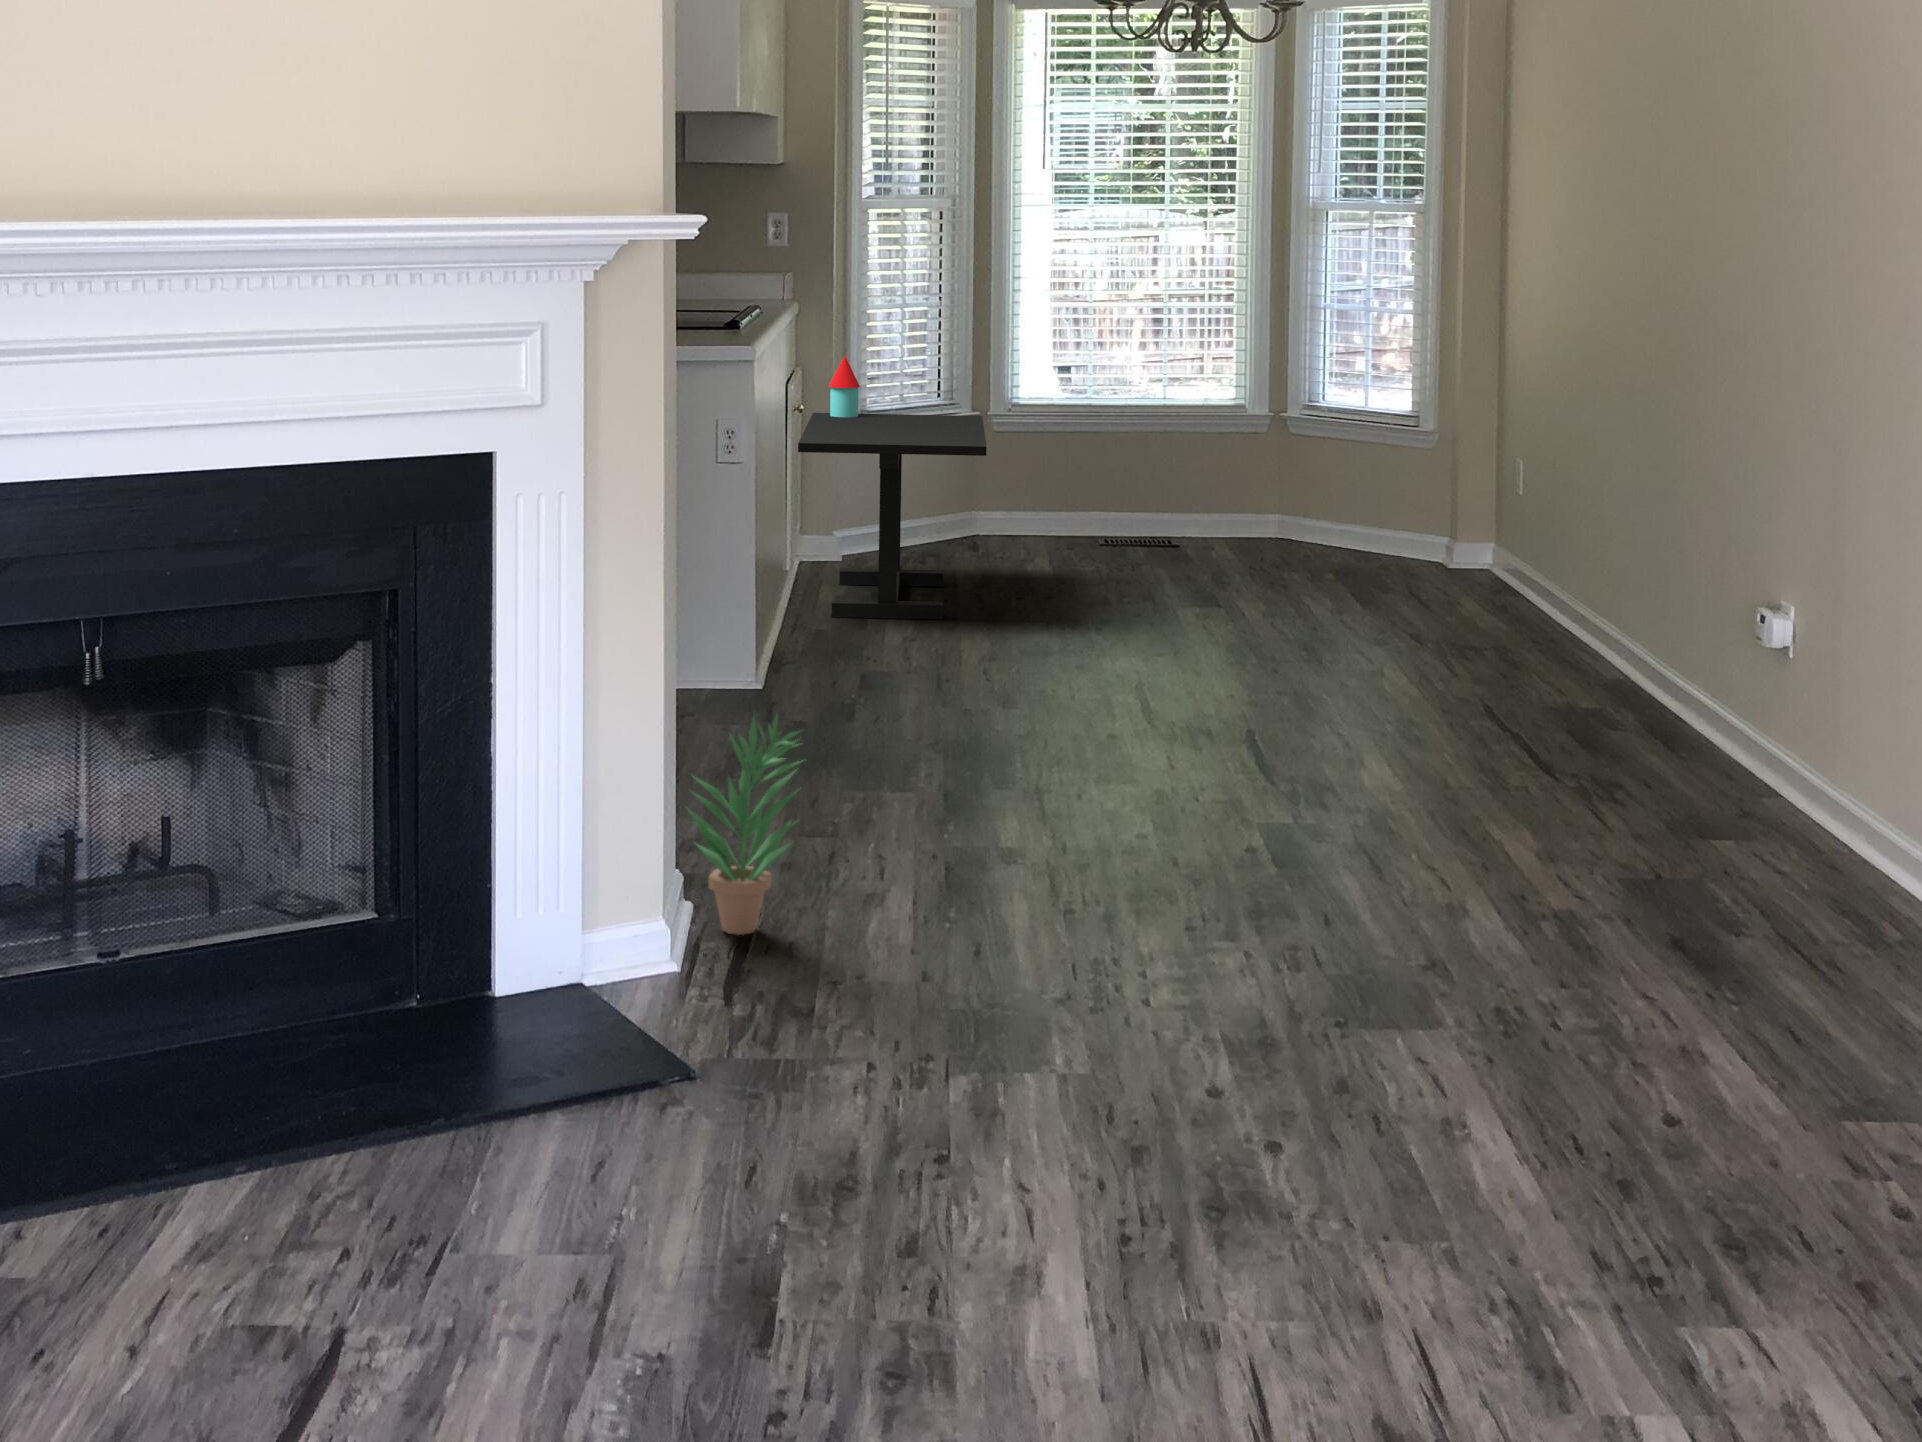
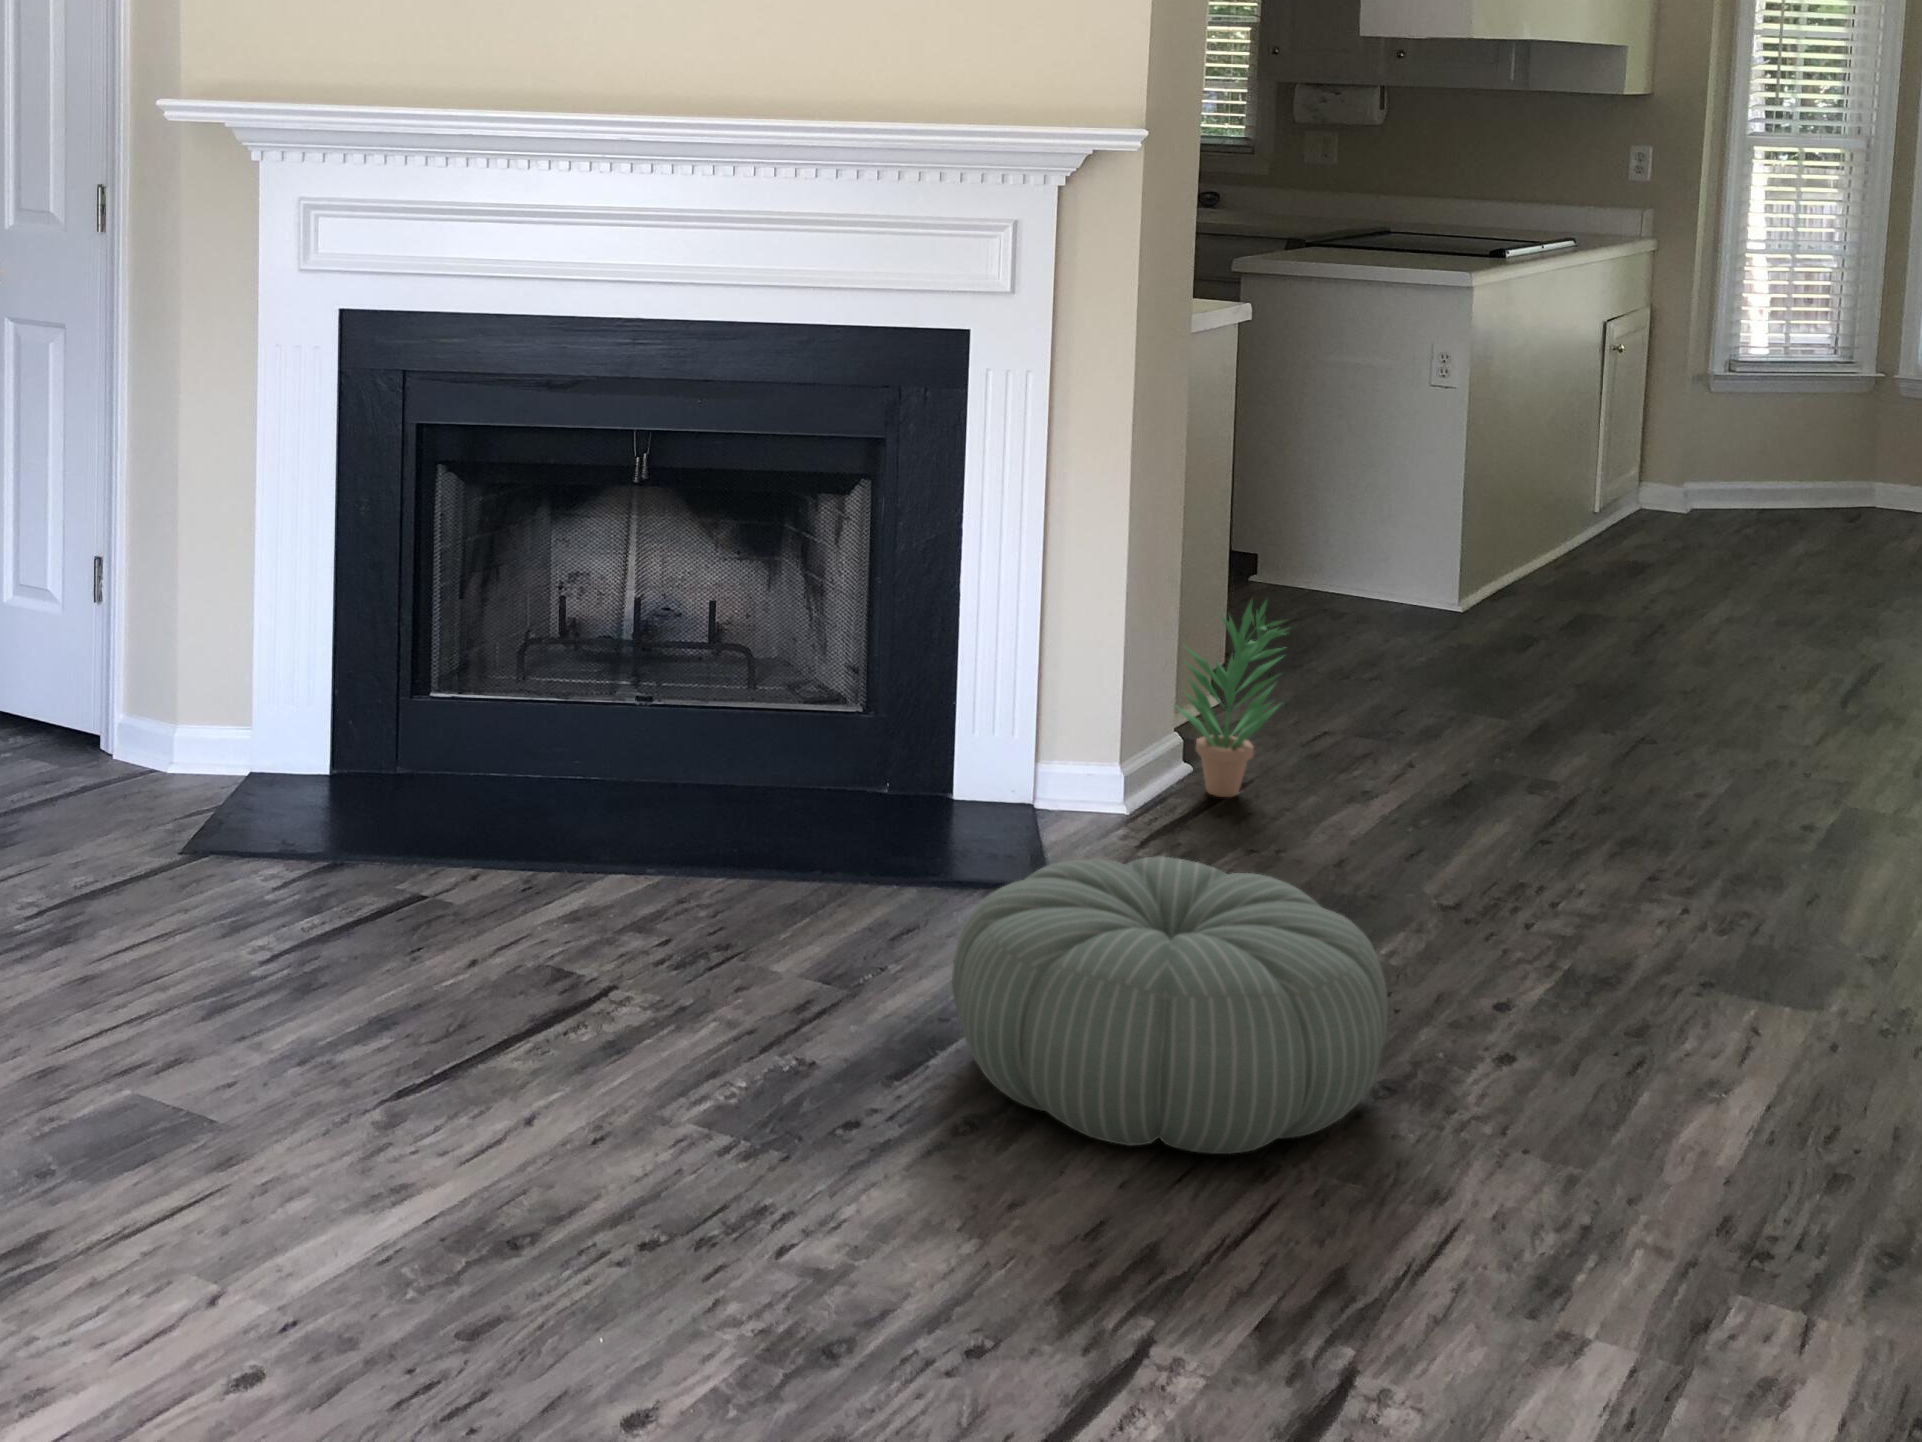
side table: present [798,356,987,620] -> none [1595,297,1851,575]
pouf: none [786,1010,1266,1349] -> present [952,856,1388,1154]

